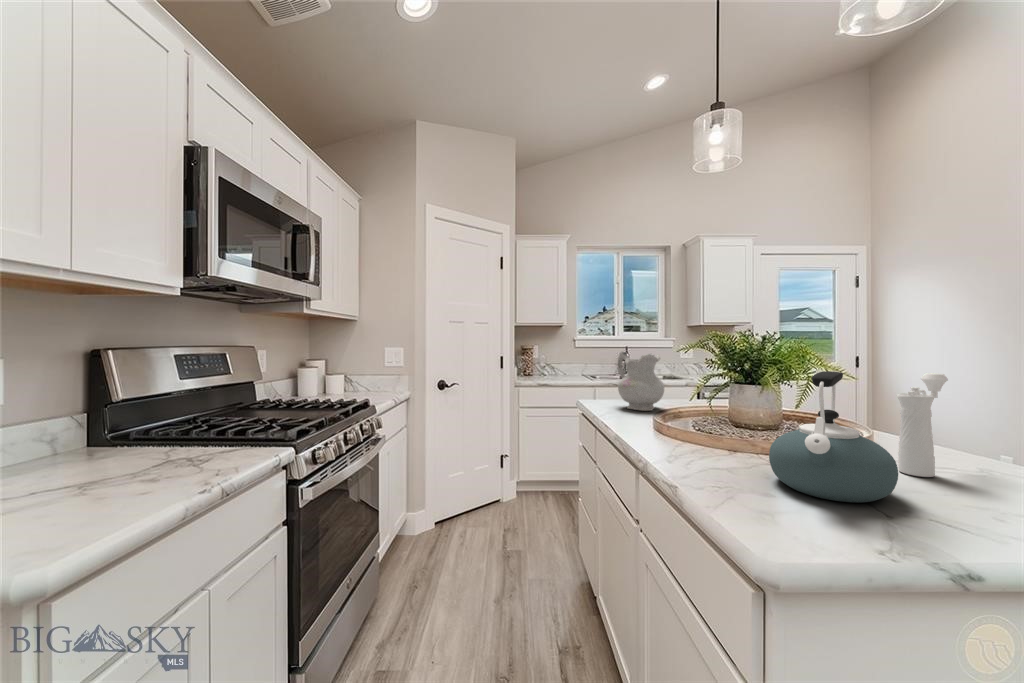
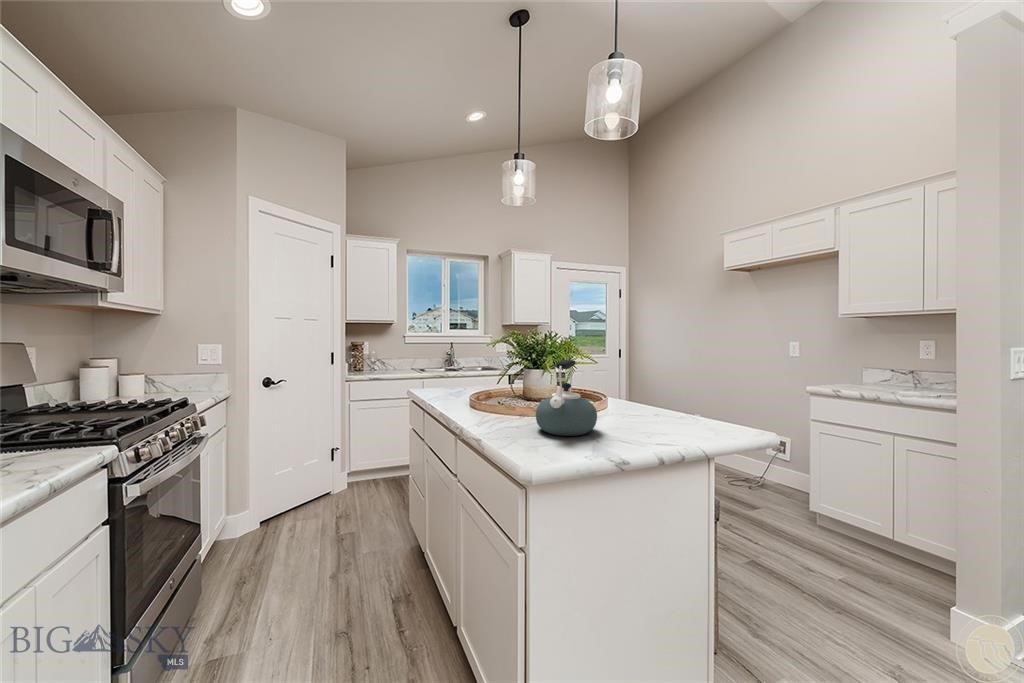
ceramic pitcher: present [618,352,664,411] -> none [444,347,480,395]
pepper mill: present [897,373,948,477] -> none [606,361,631,420]

